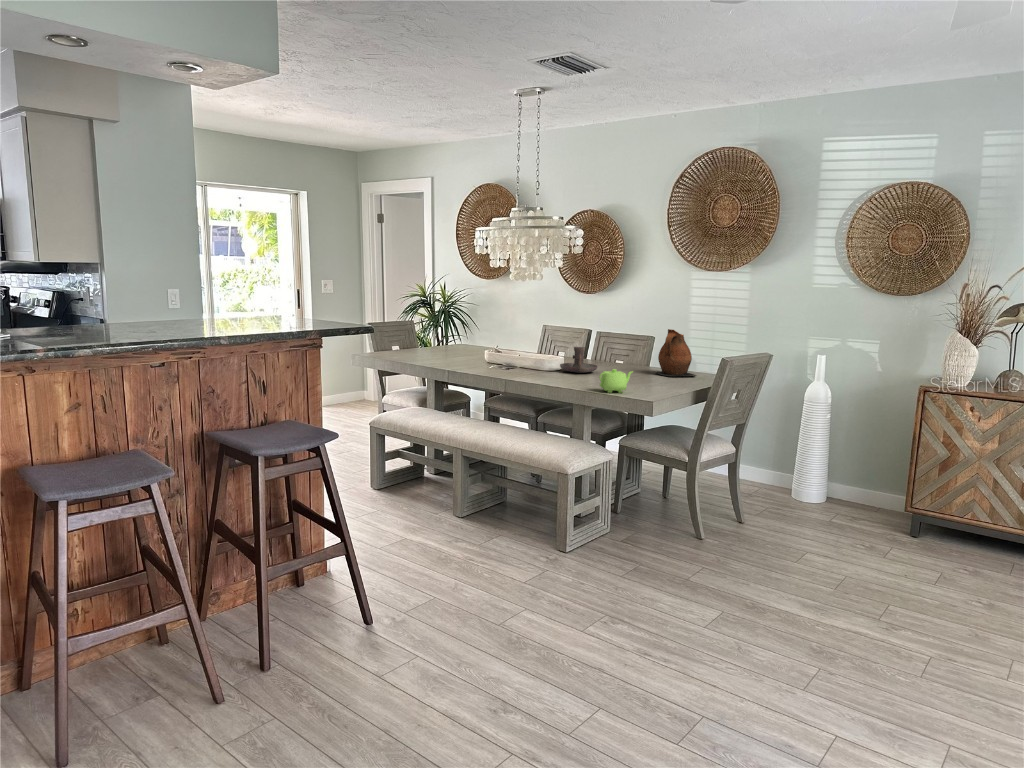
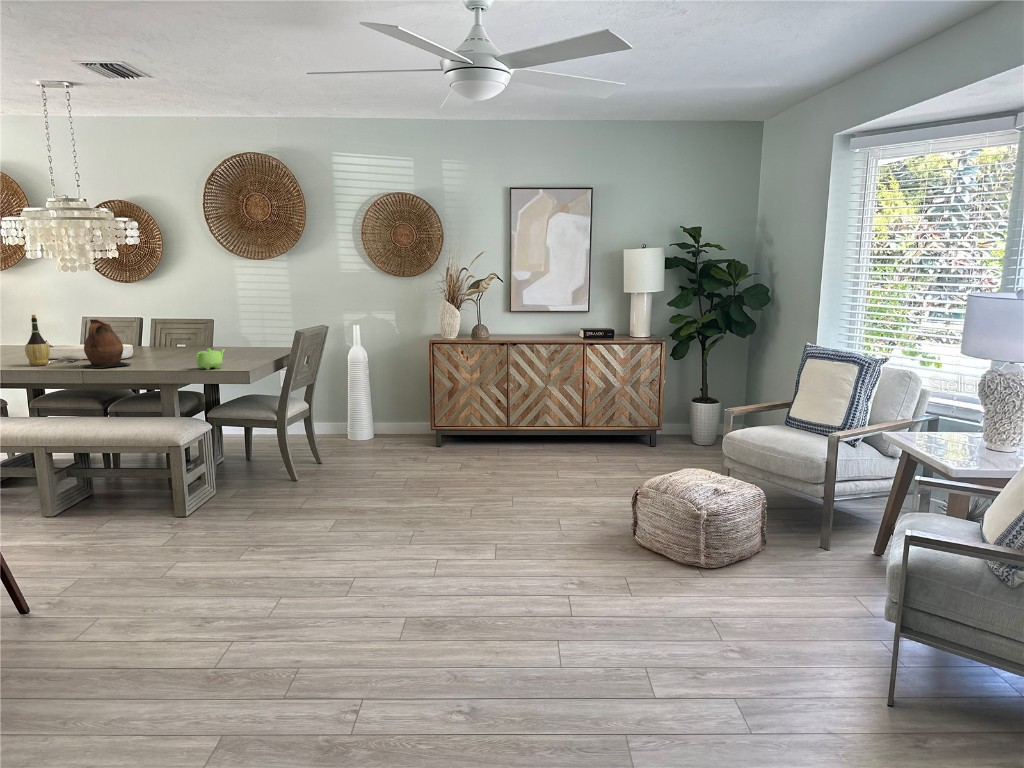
wine bottle: none [470,319,489,368] -> present [25,315,50,366]
ceramic pitcher: present [656,329,696,376] -> present [83,319,130,368]
candle holder: present [560,347,598,373] -> none [134,334,174,358]

